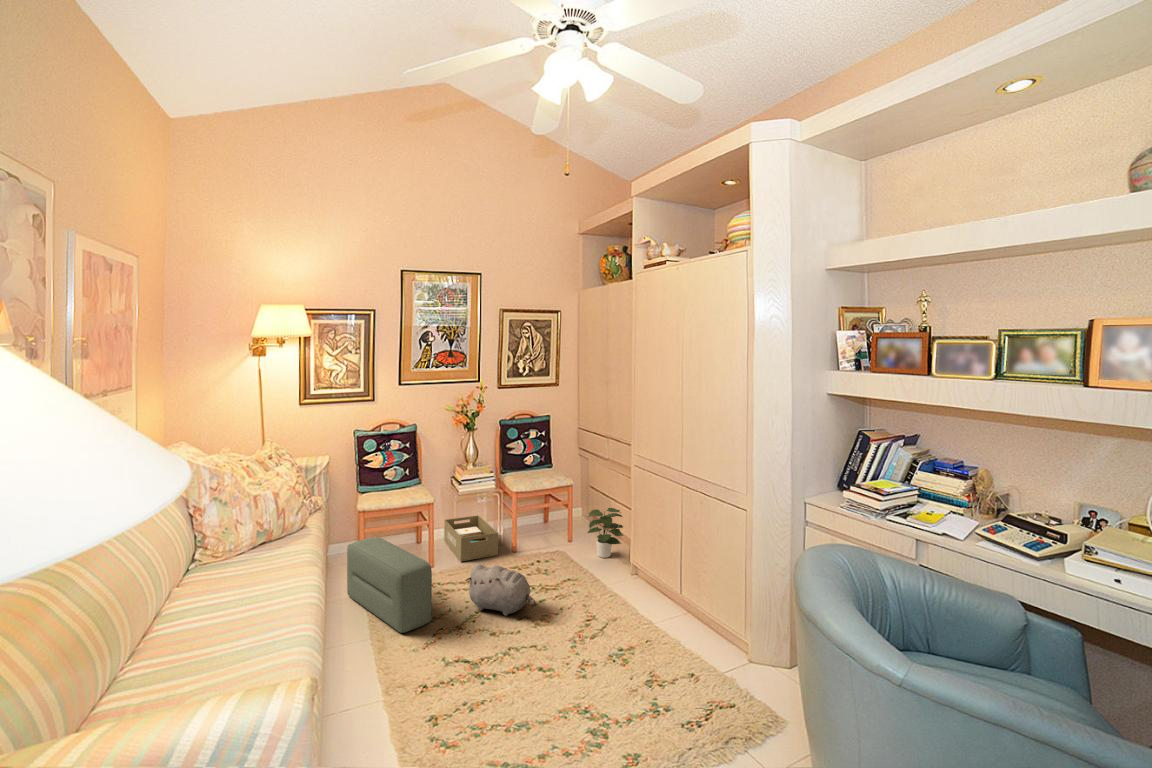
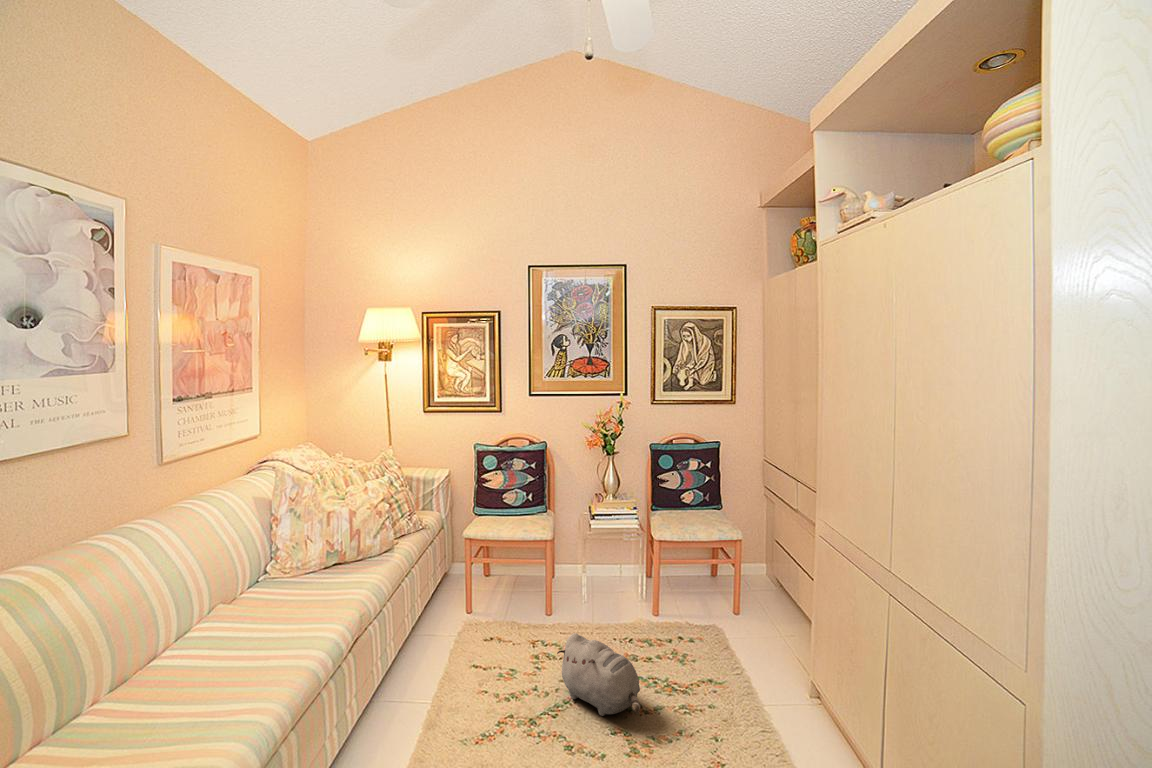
potted plant: present [588,508,623,558] -> none [751,580,812,656]
storage box: present [444,515,498,561] -> none [577,564,632,622]
pouf: present [347,537,432,633] -> none [440,576,509,707]

